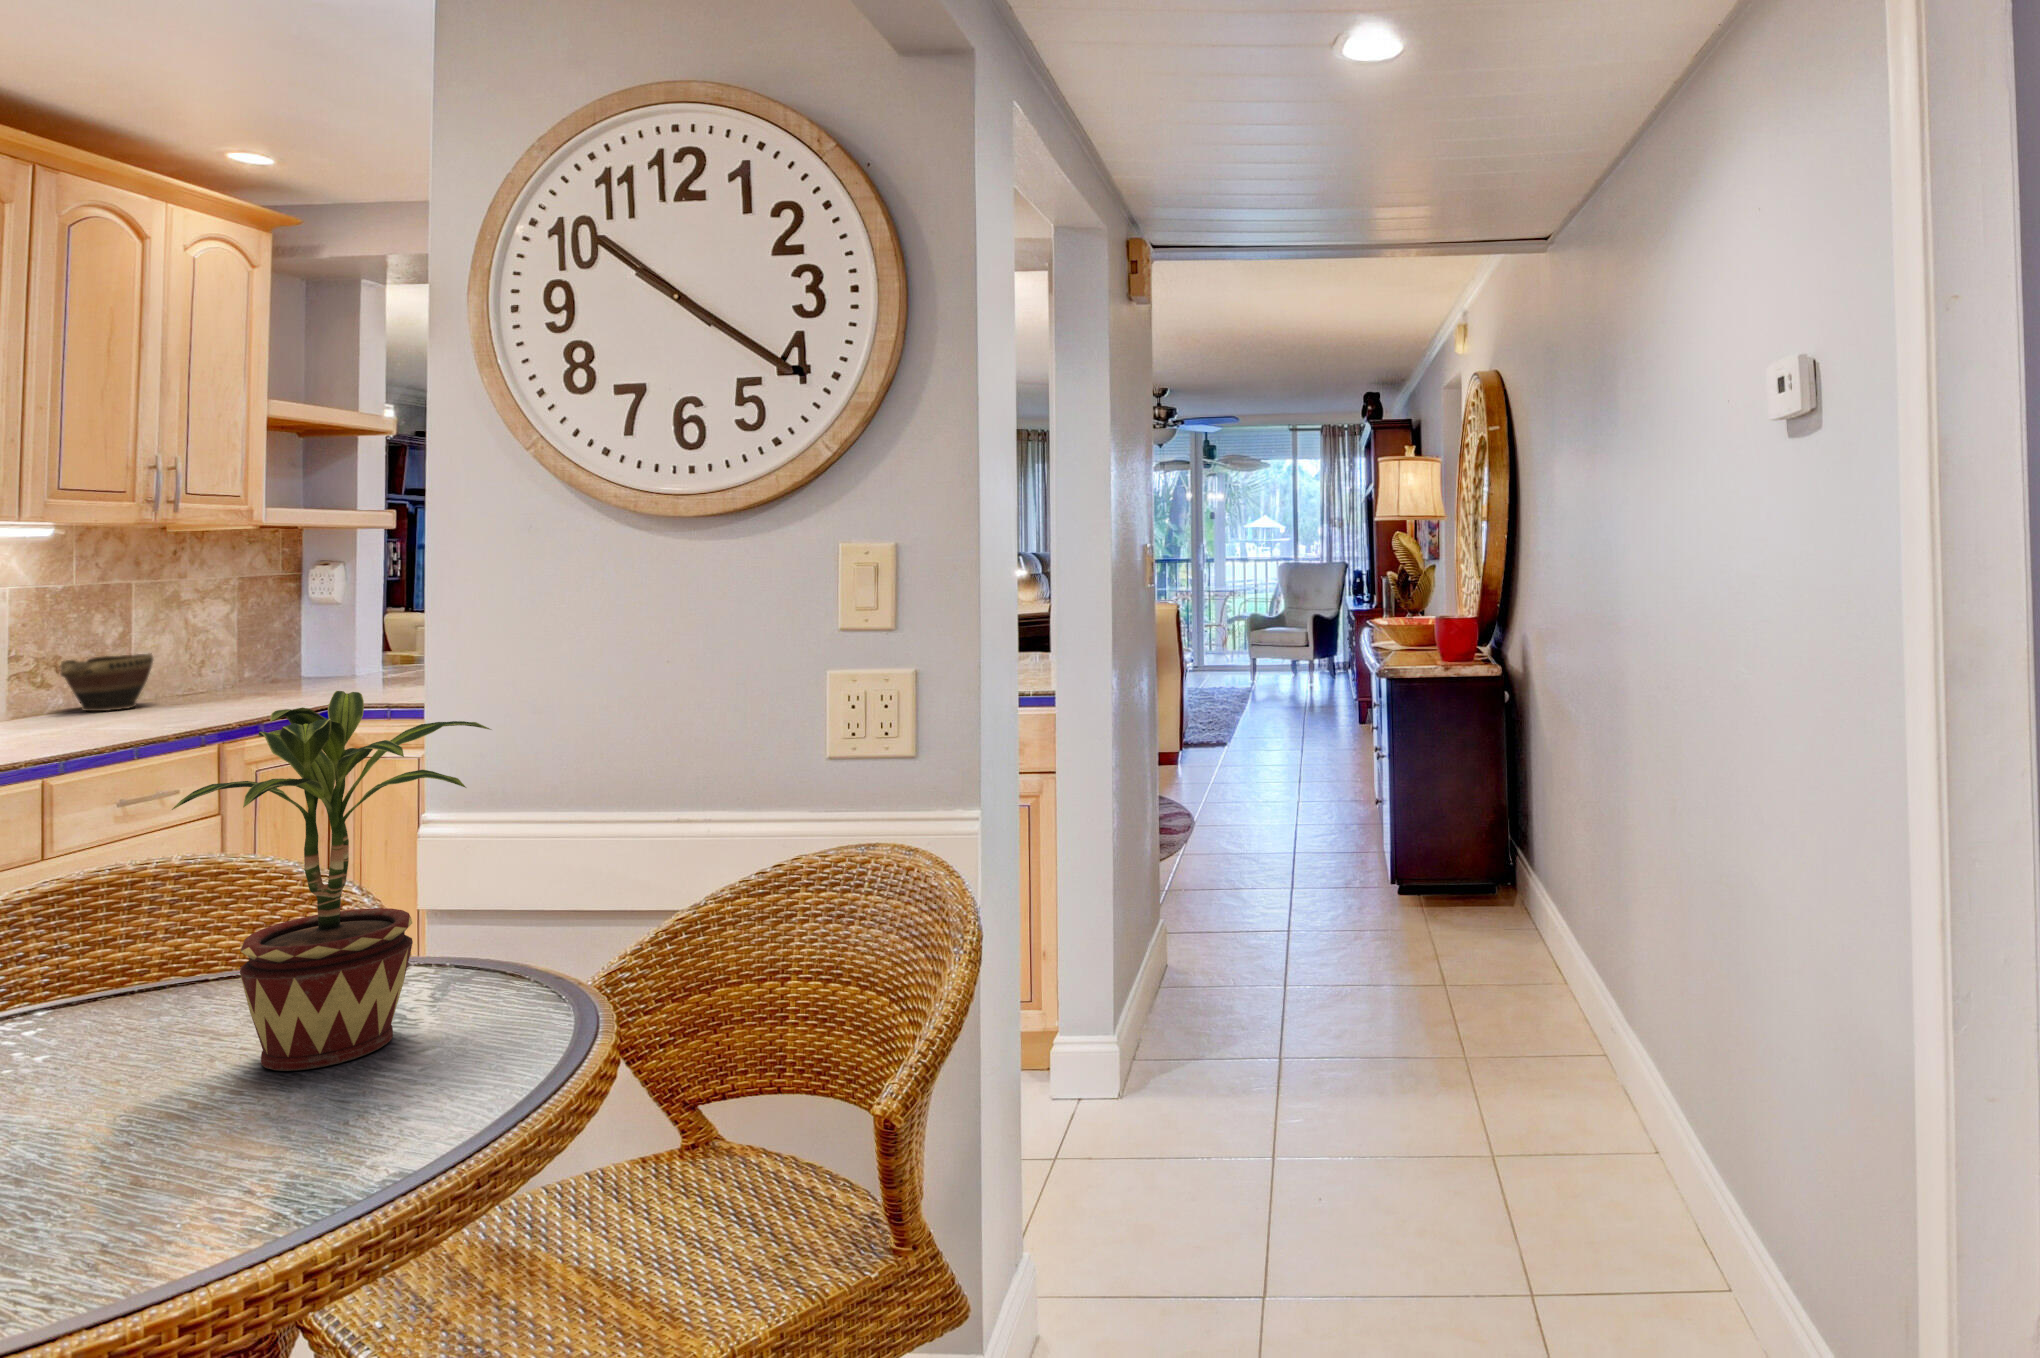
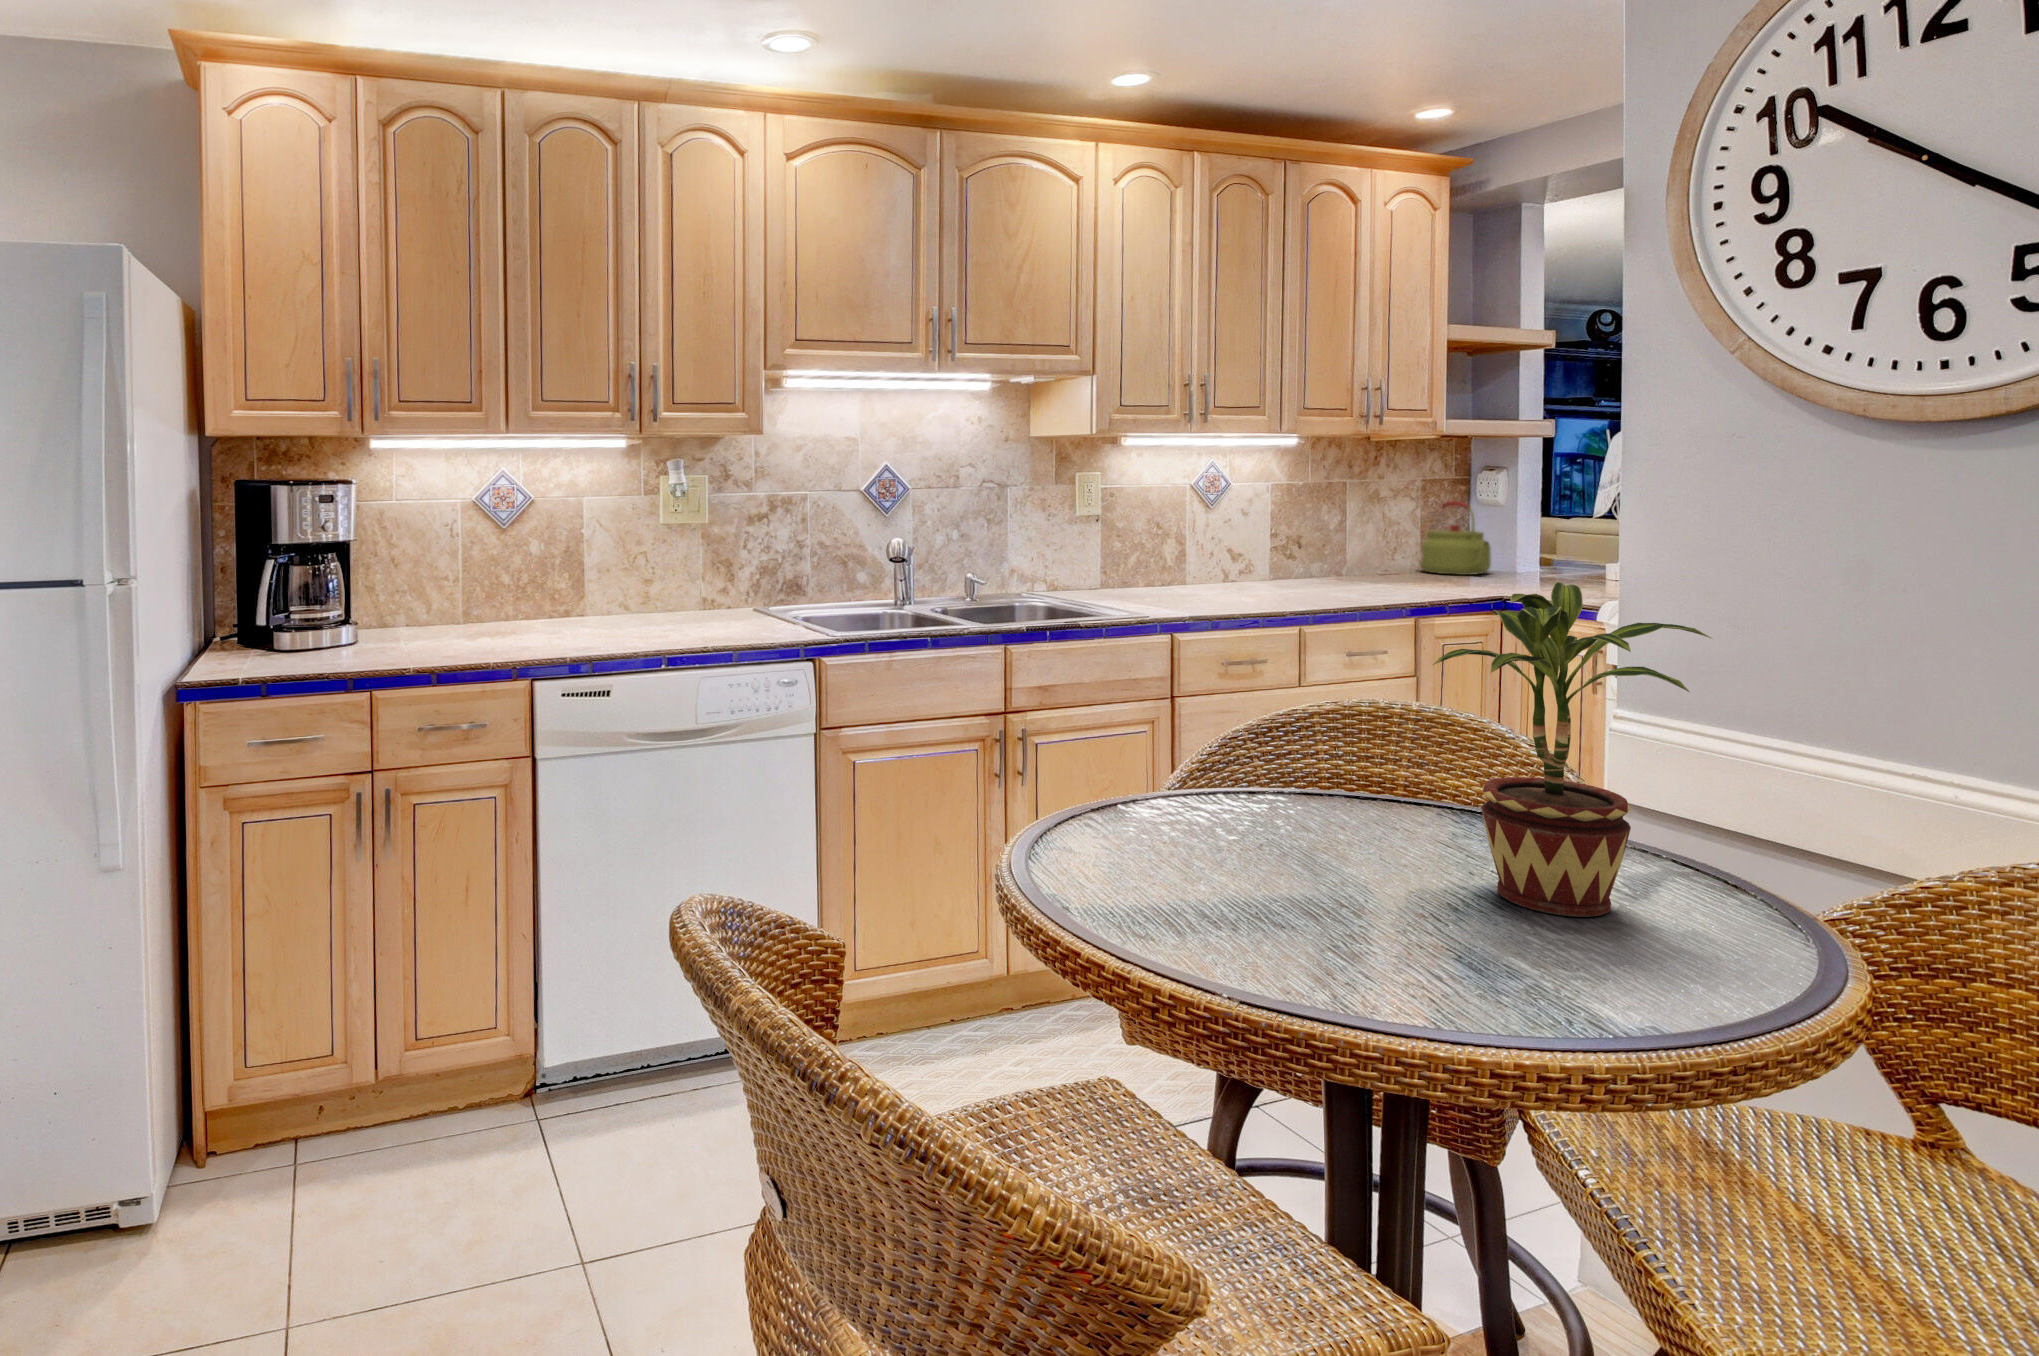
kettle: none [233,601,327,690] -> present [1420,501,1491,575]
bowl: present [60,653,153,711] -> none [1310,537,1367,578]

